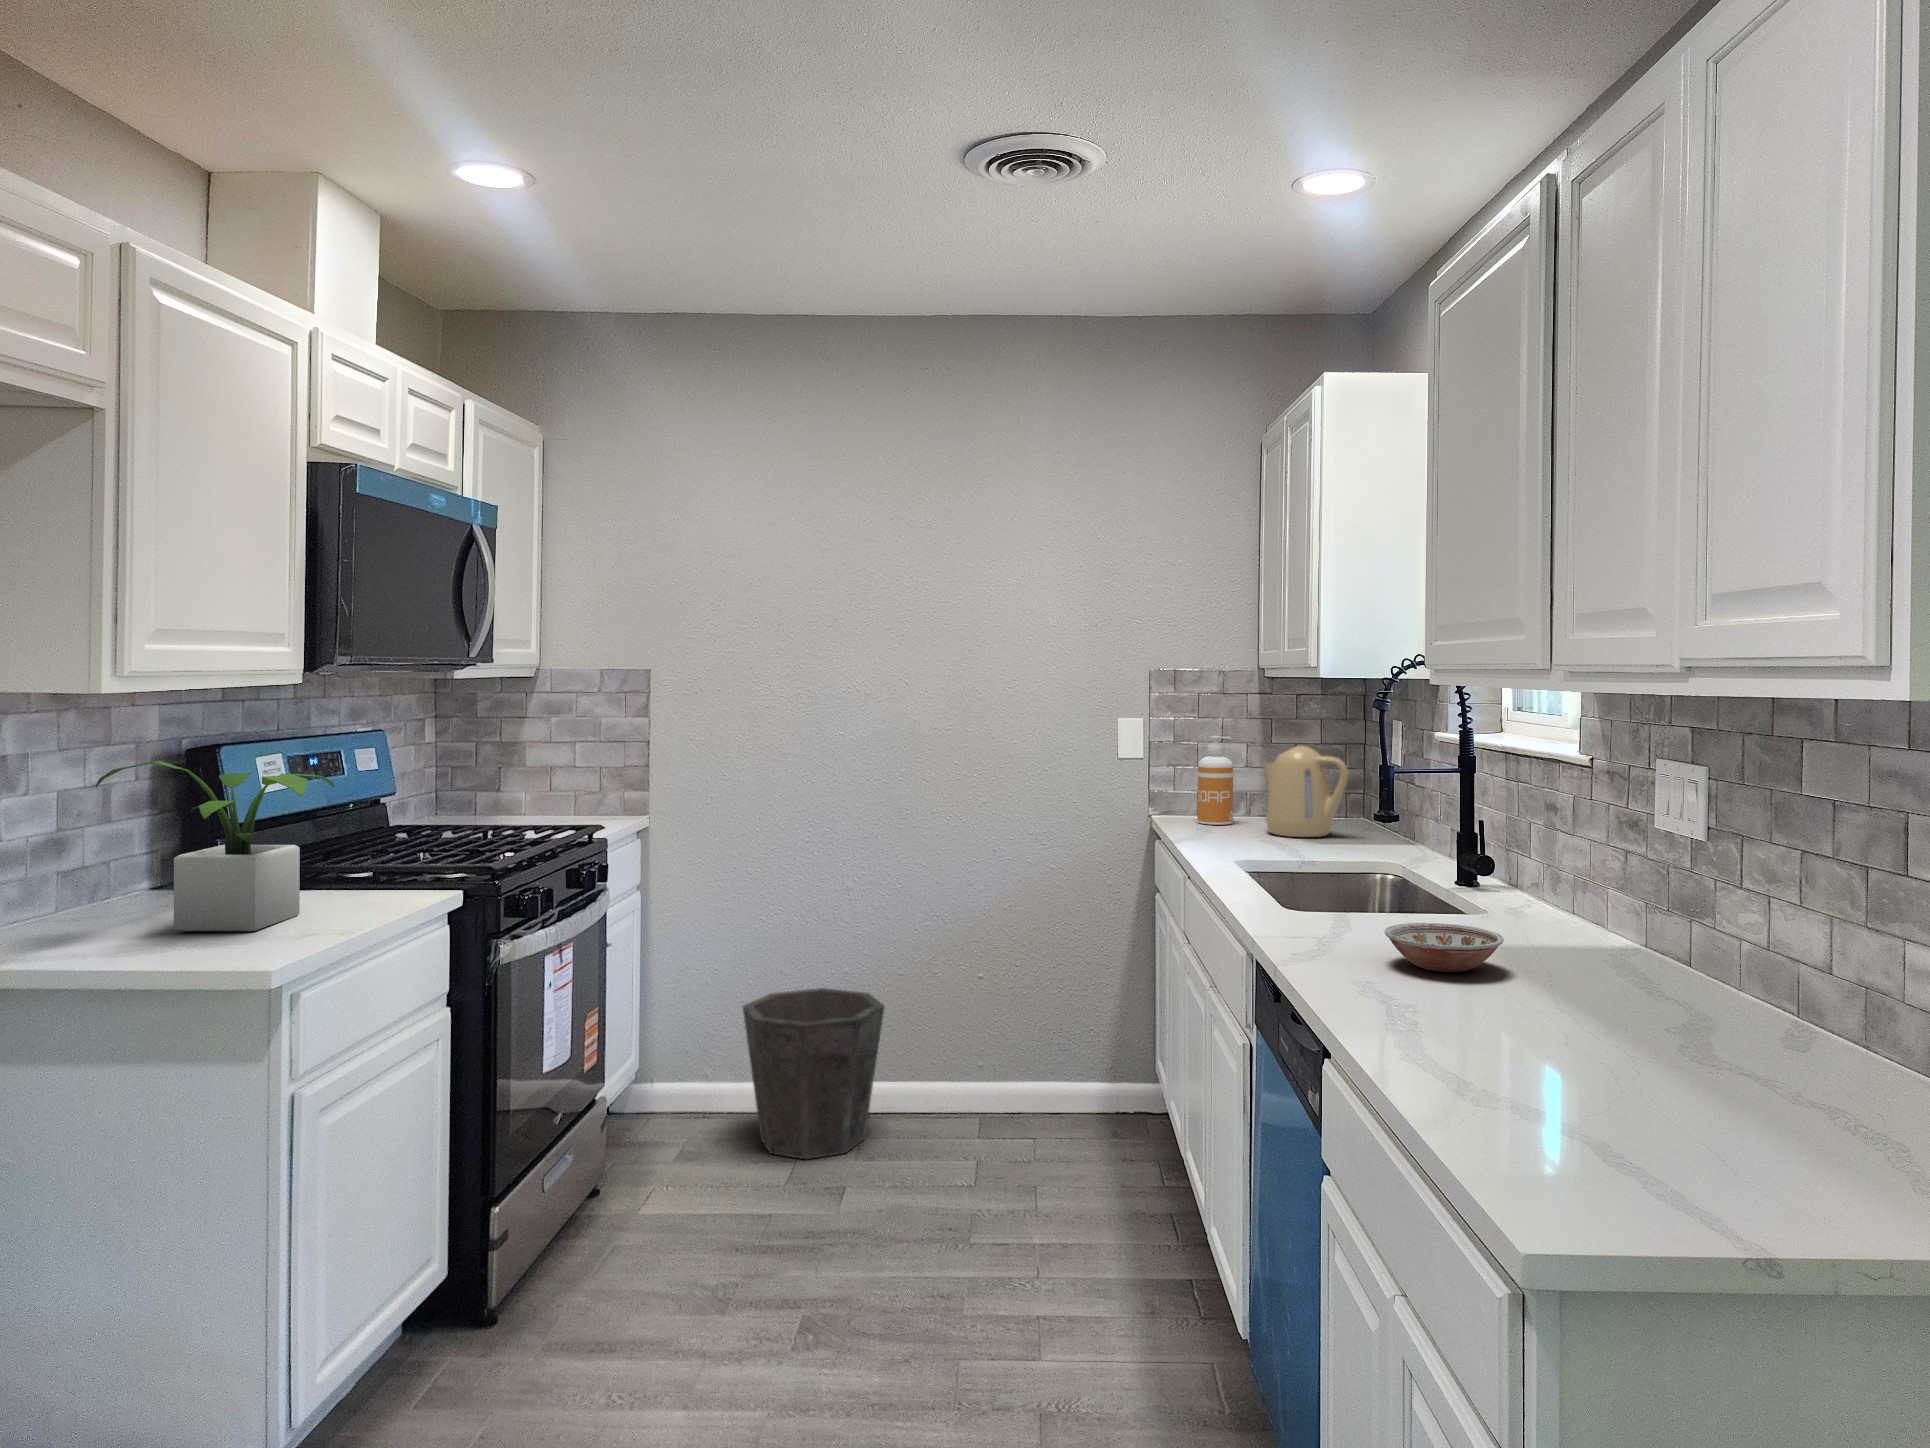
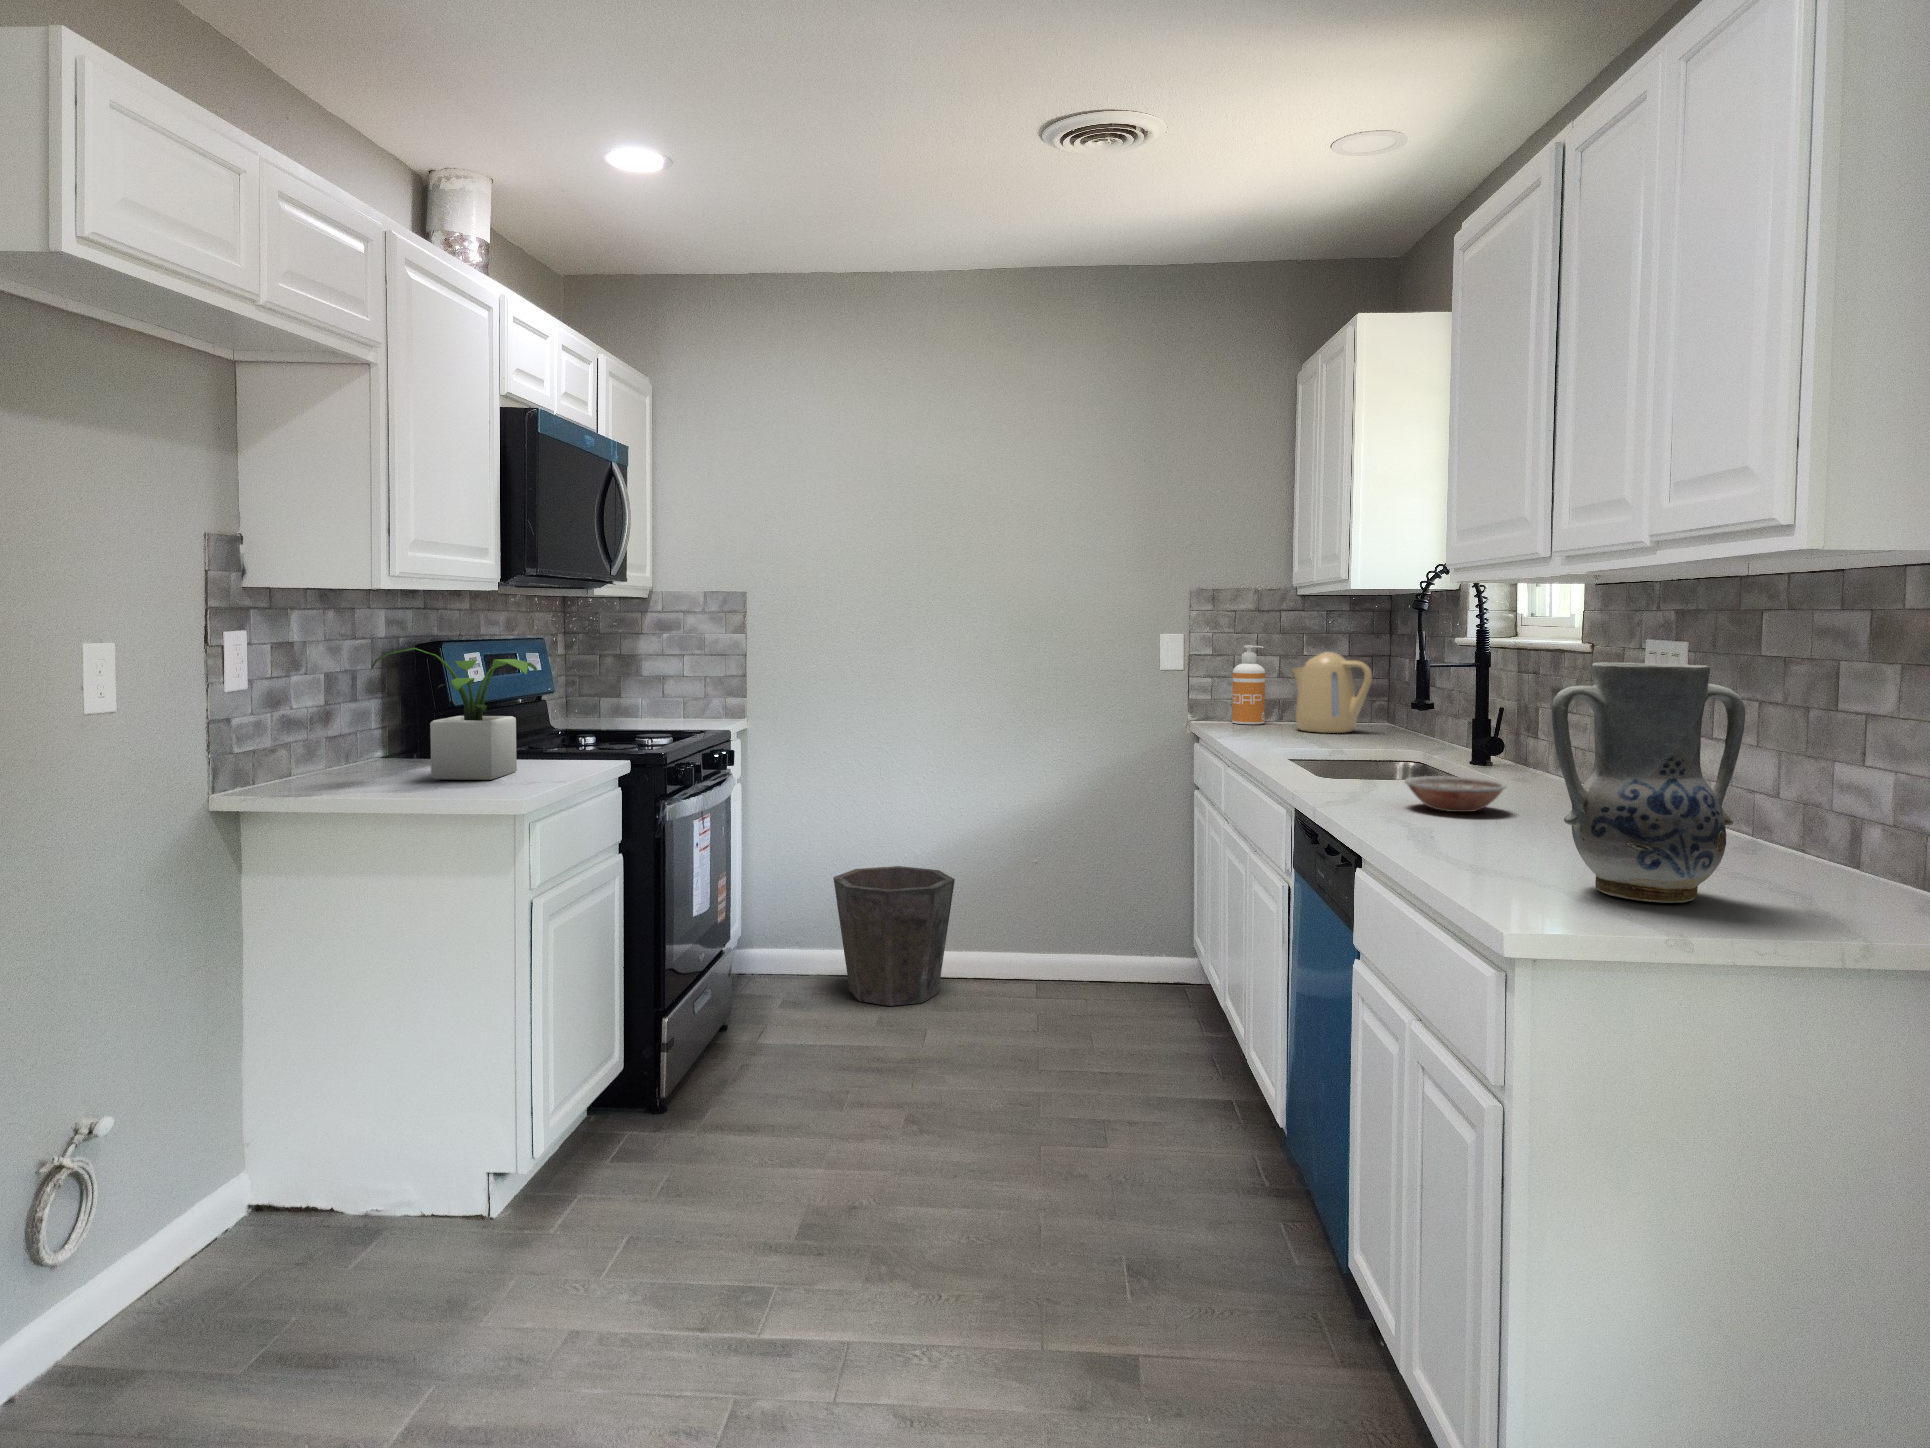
vase: none [1569,825,1807,1151] -> present [1552,662,1745,903]

